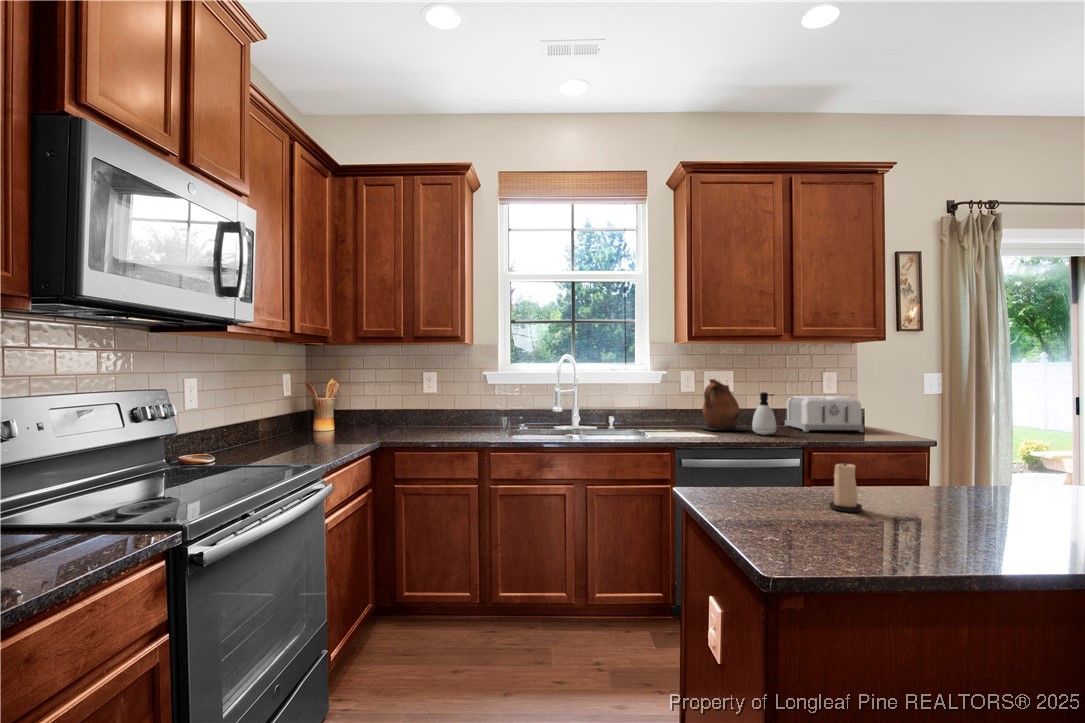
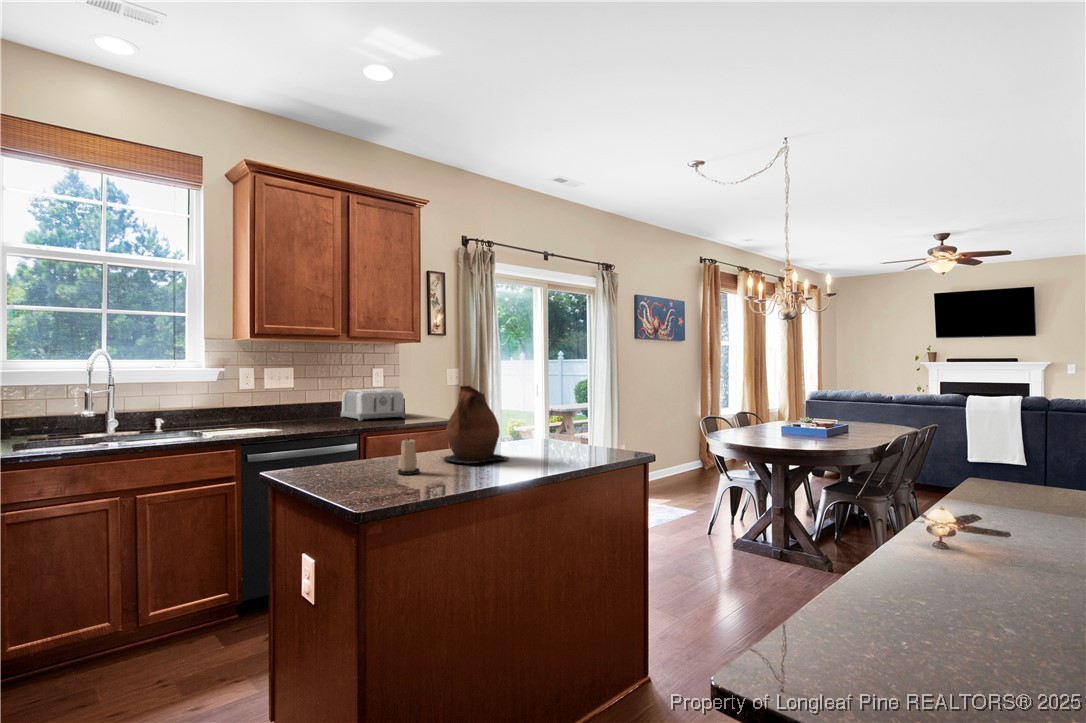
ceramic pitcher: present [702,379,744,430] -> present [441,386,509,463]
soap dispenser: present [752,392,776,435] -> none [315,387,337,426]

